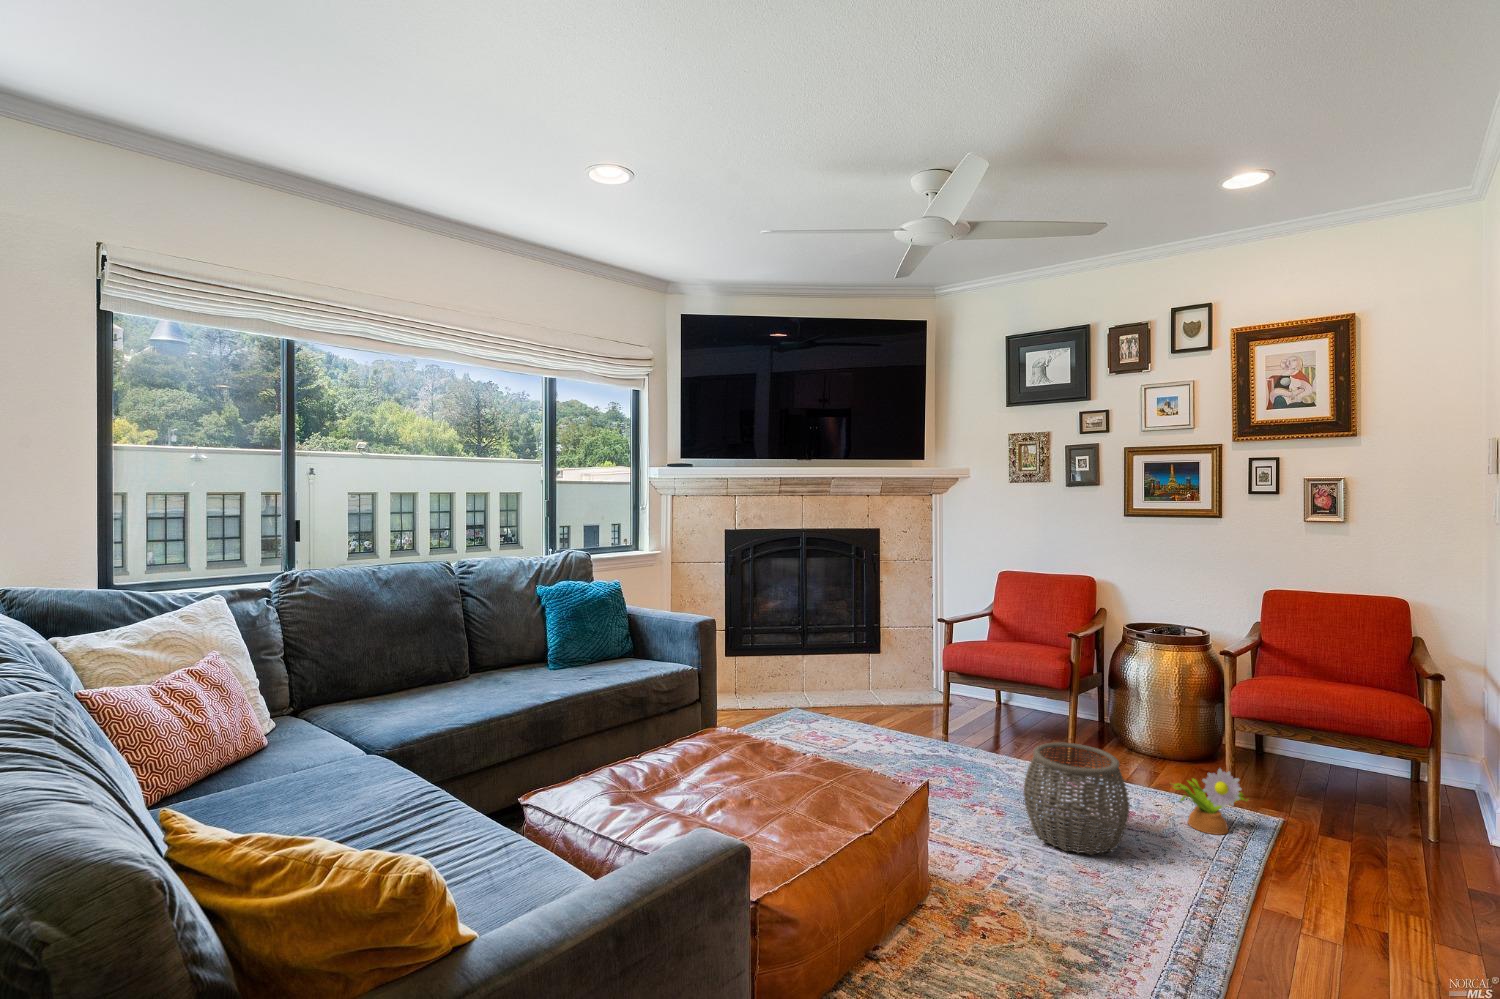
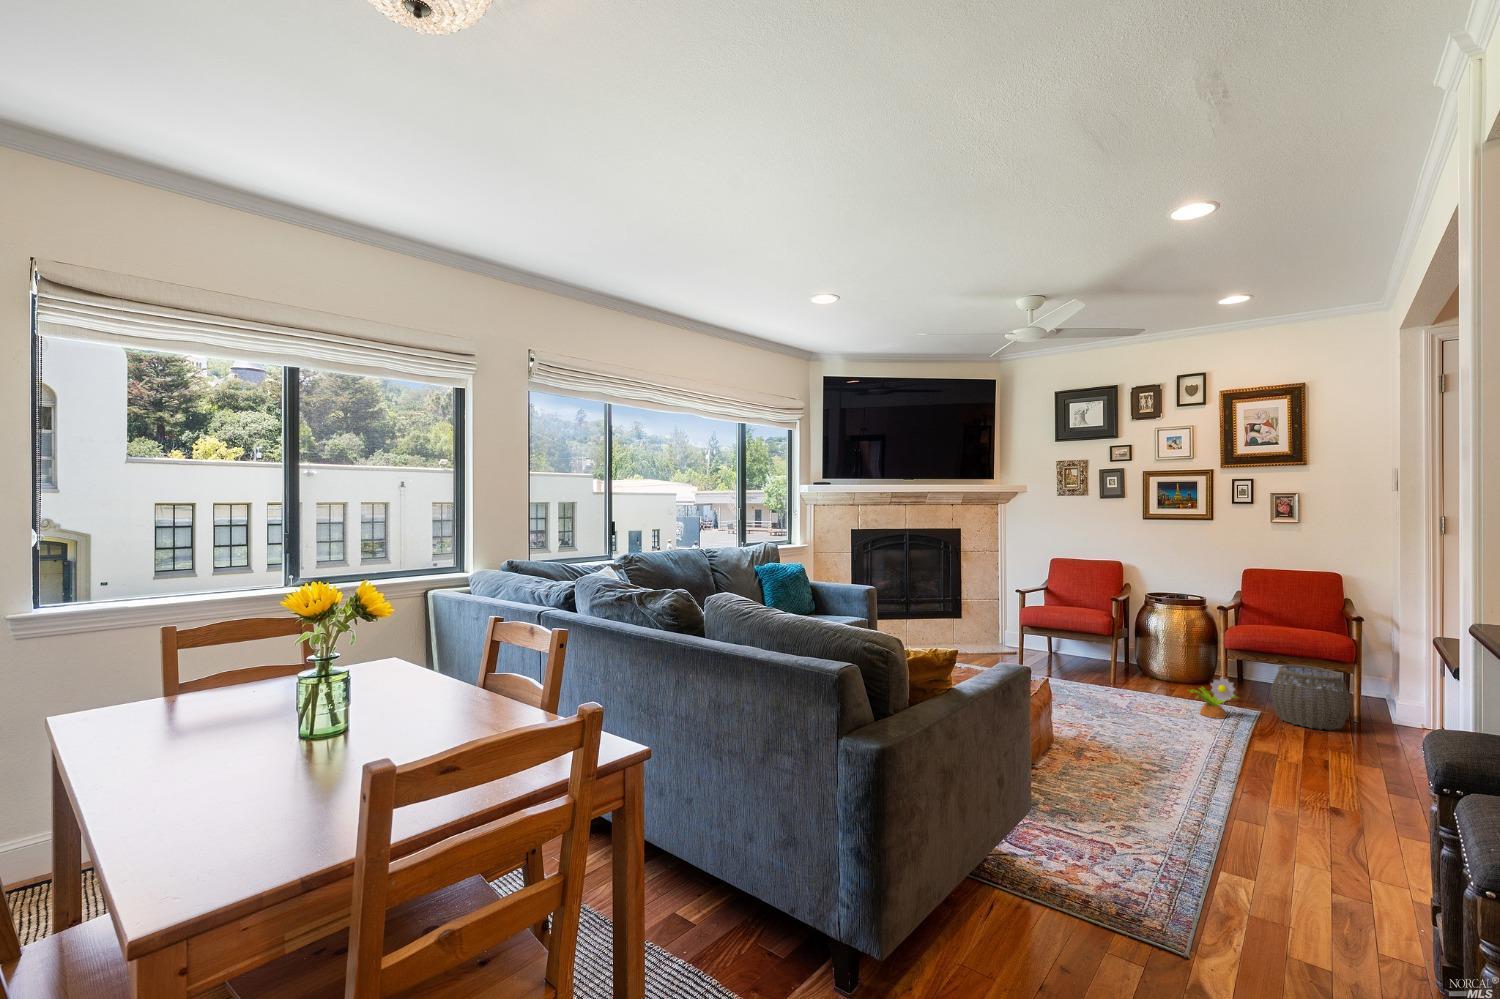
woven basket: present [1024,743,1130,855] -> present [1271,665,1350,730]

